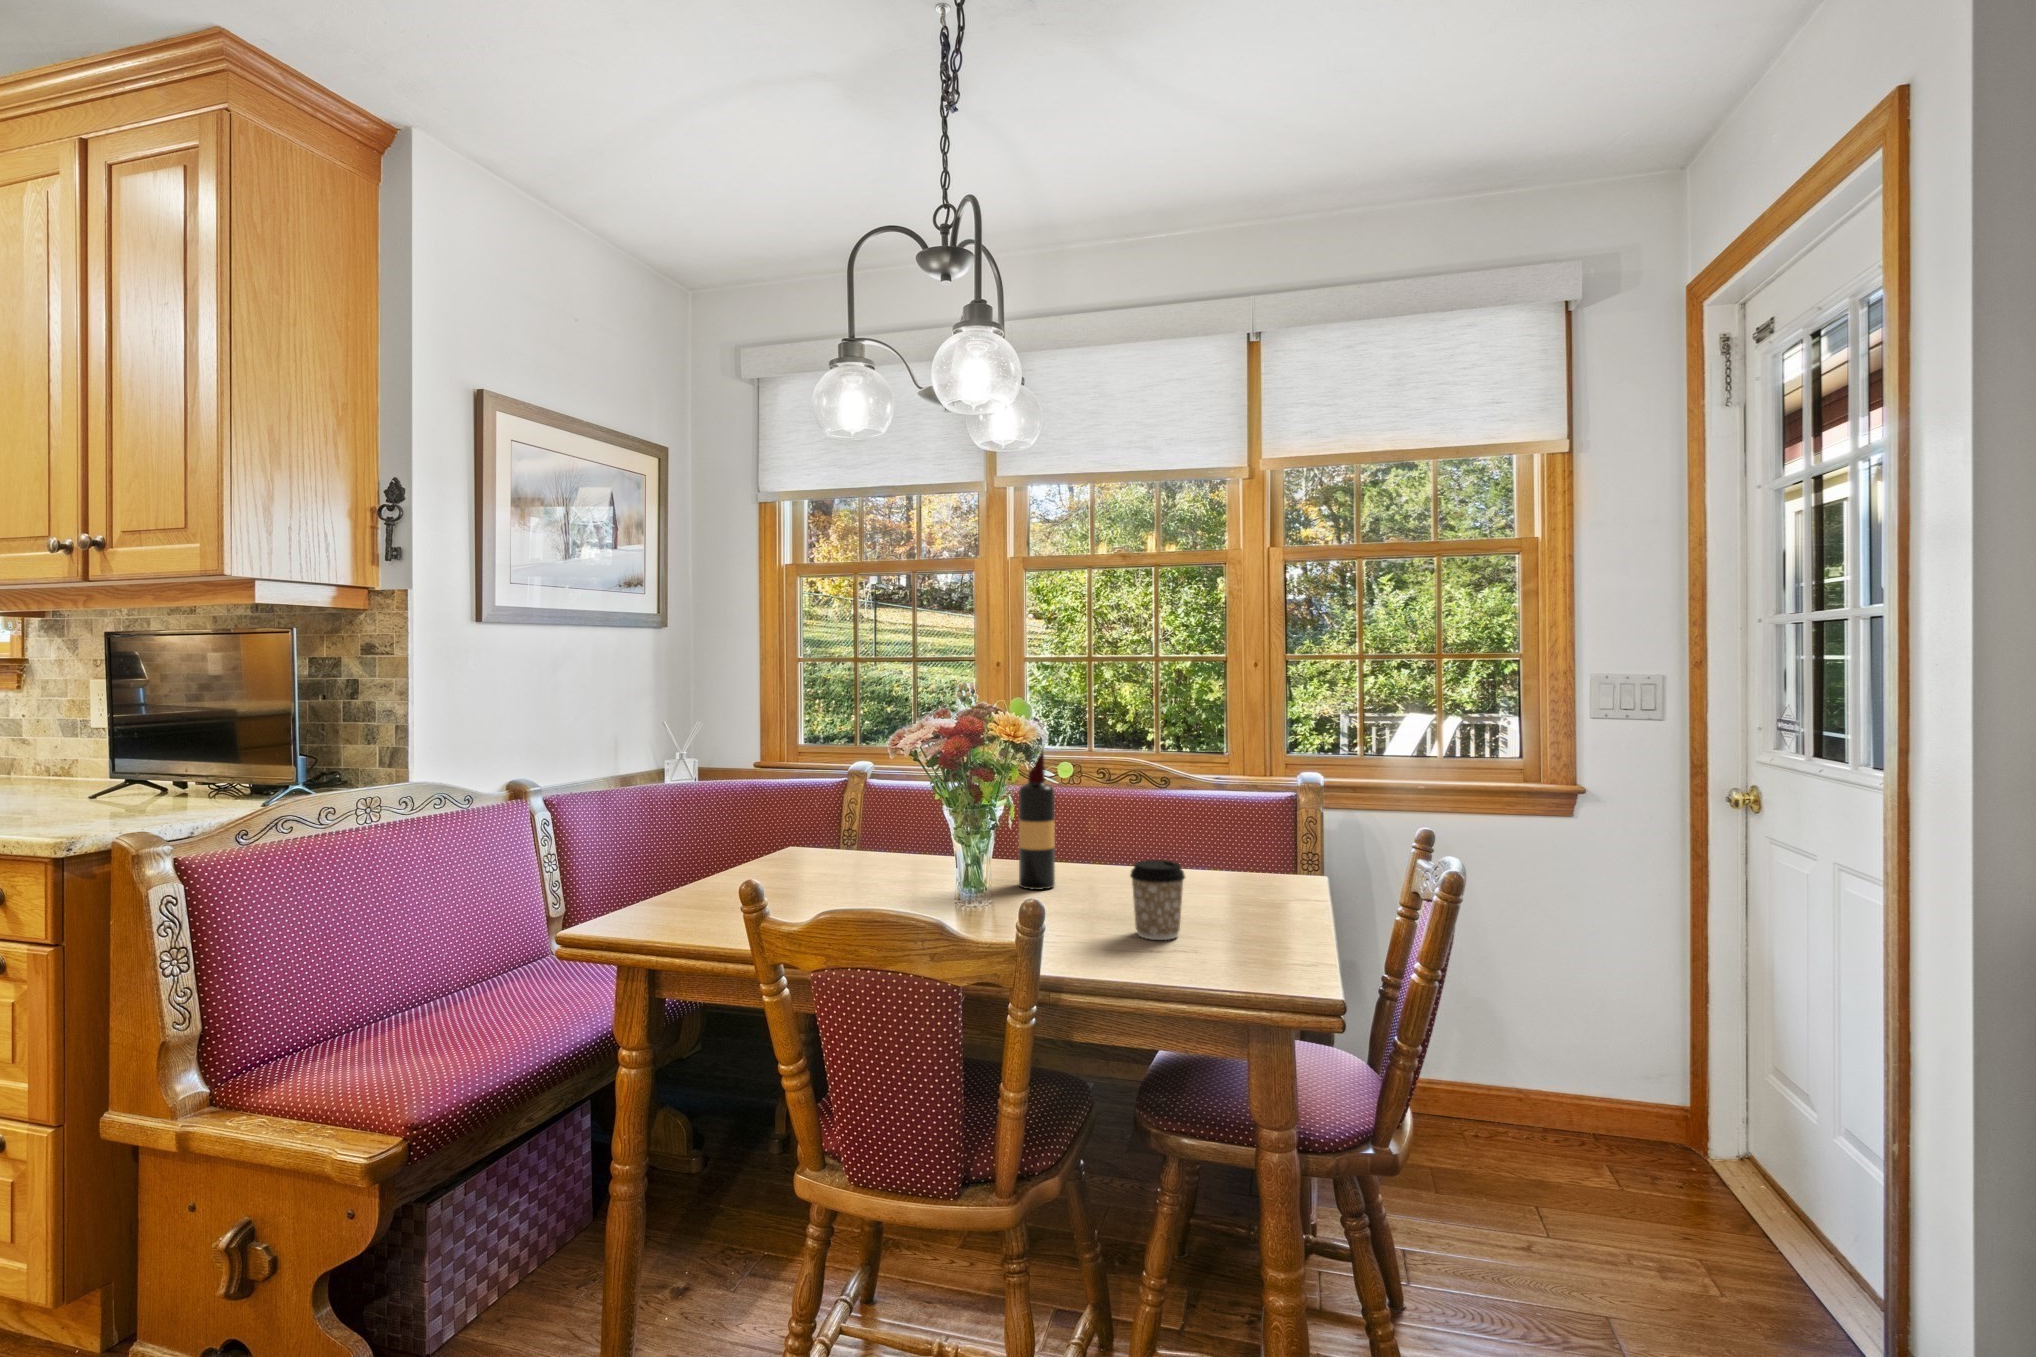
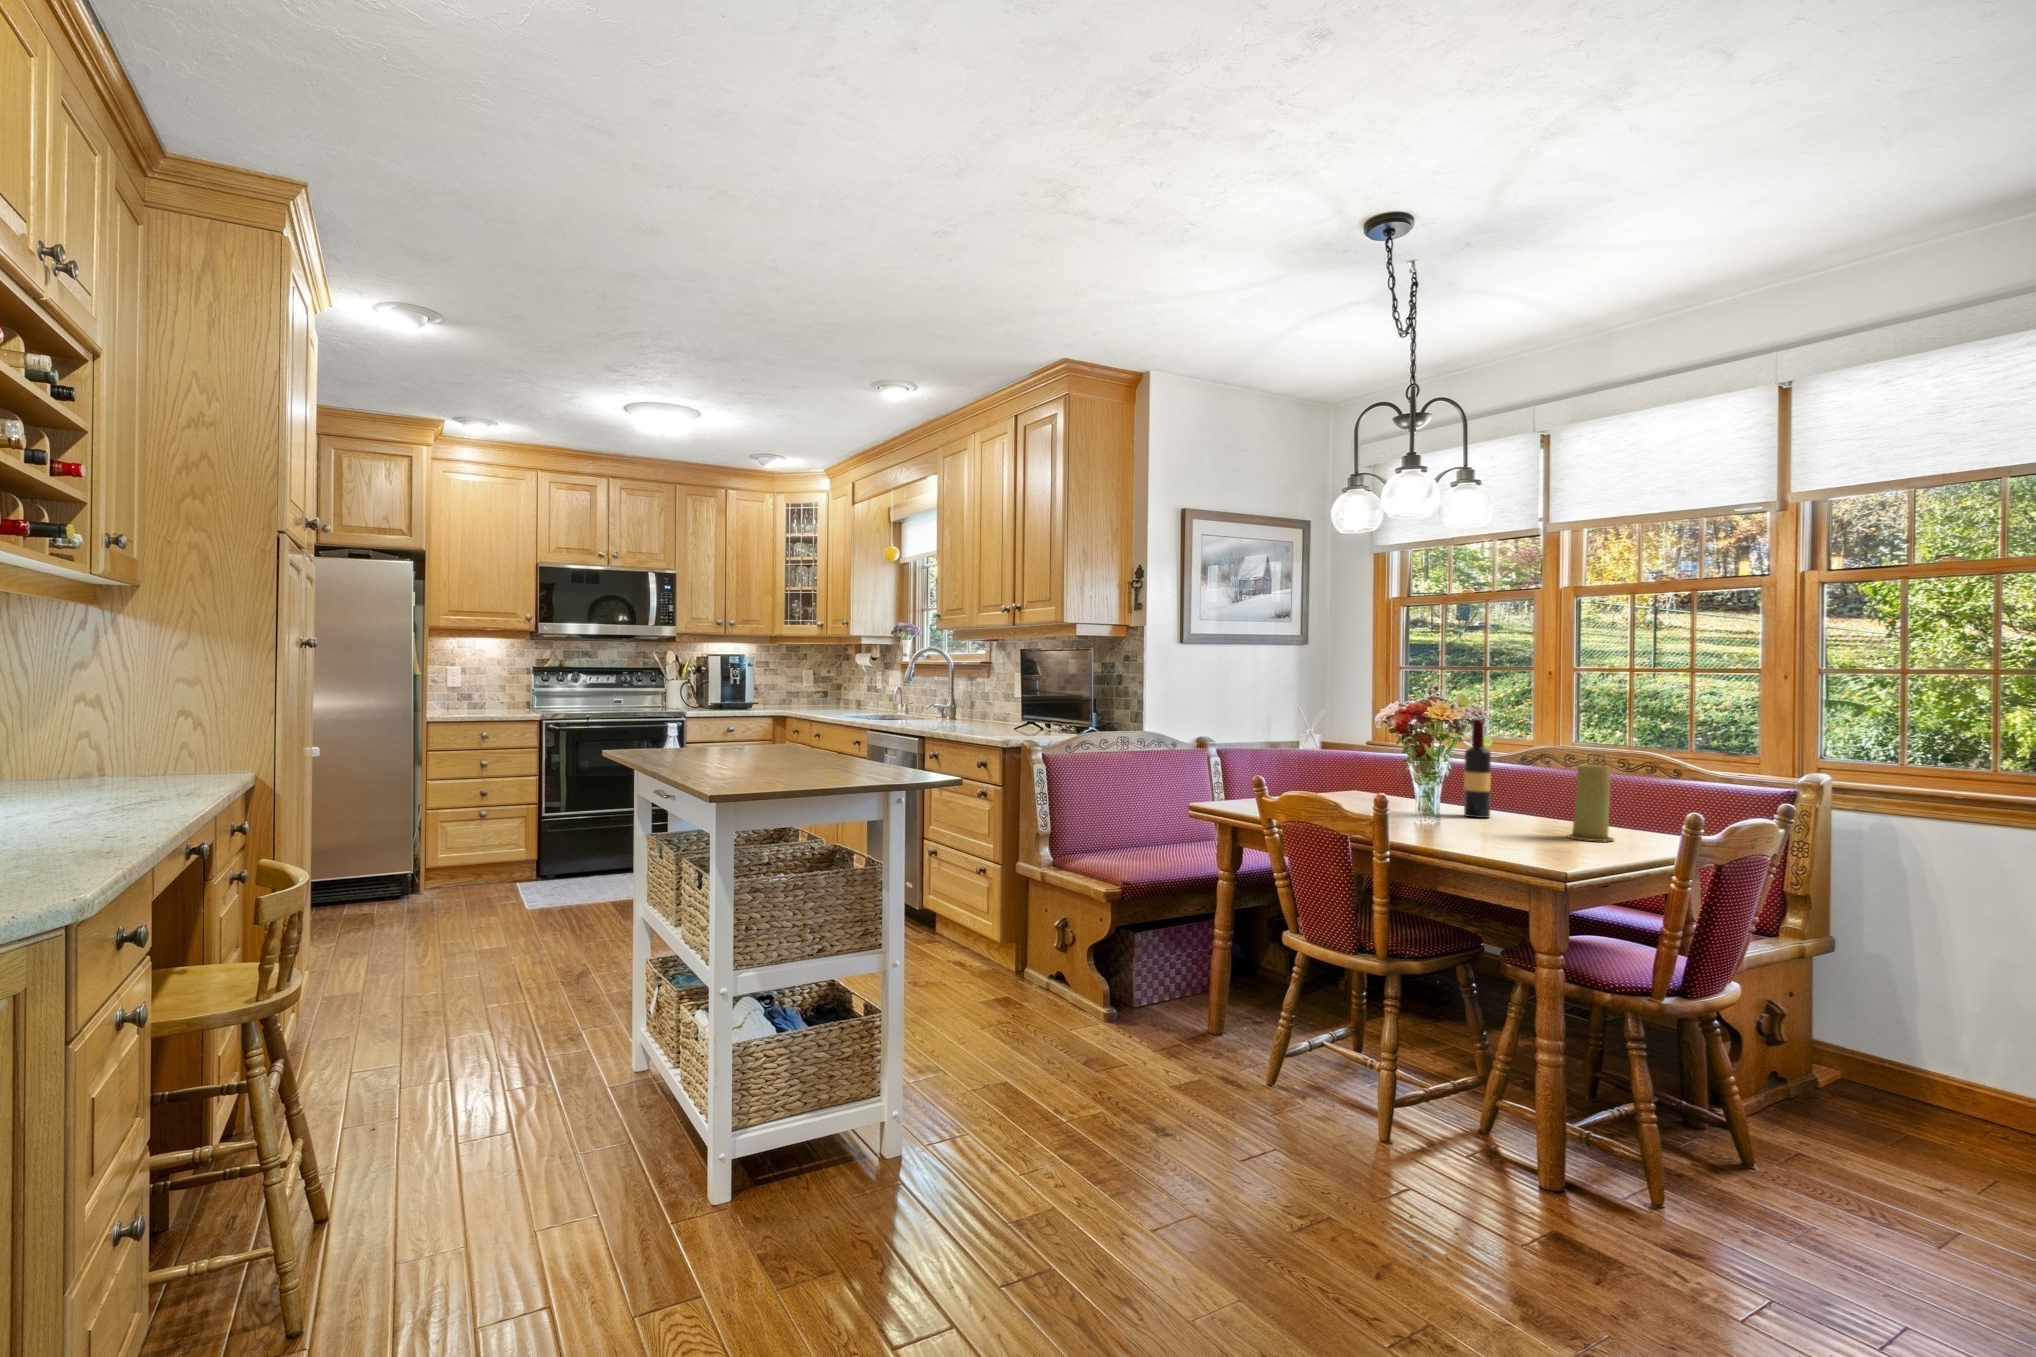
candle: none [1194,801,1256,916] -> present [1568,764,1614,841]
coffee cup: present [1130,860,1185,940] -> none [1490,793,1529,841]

